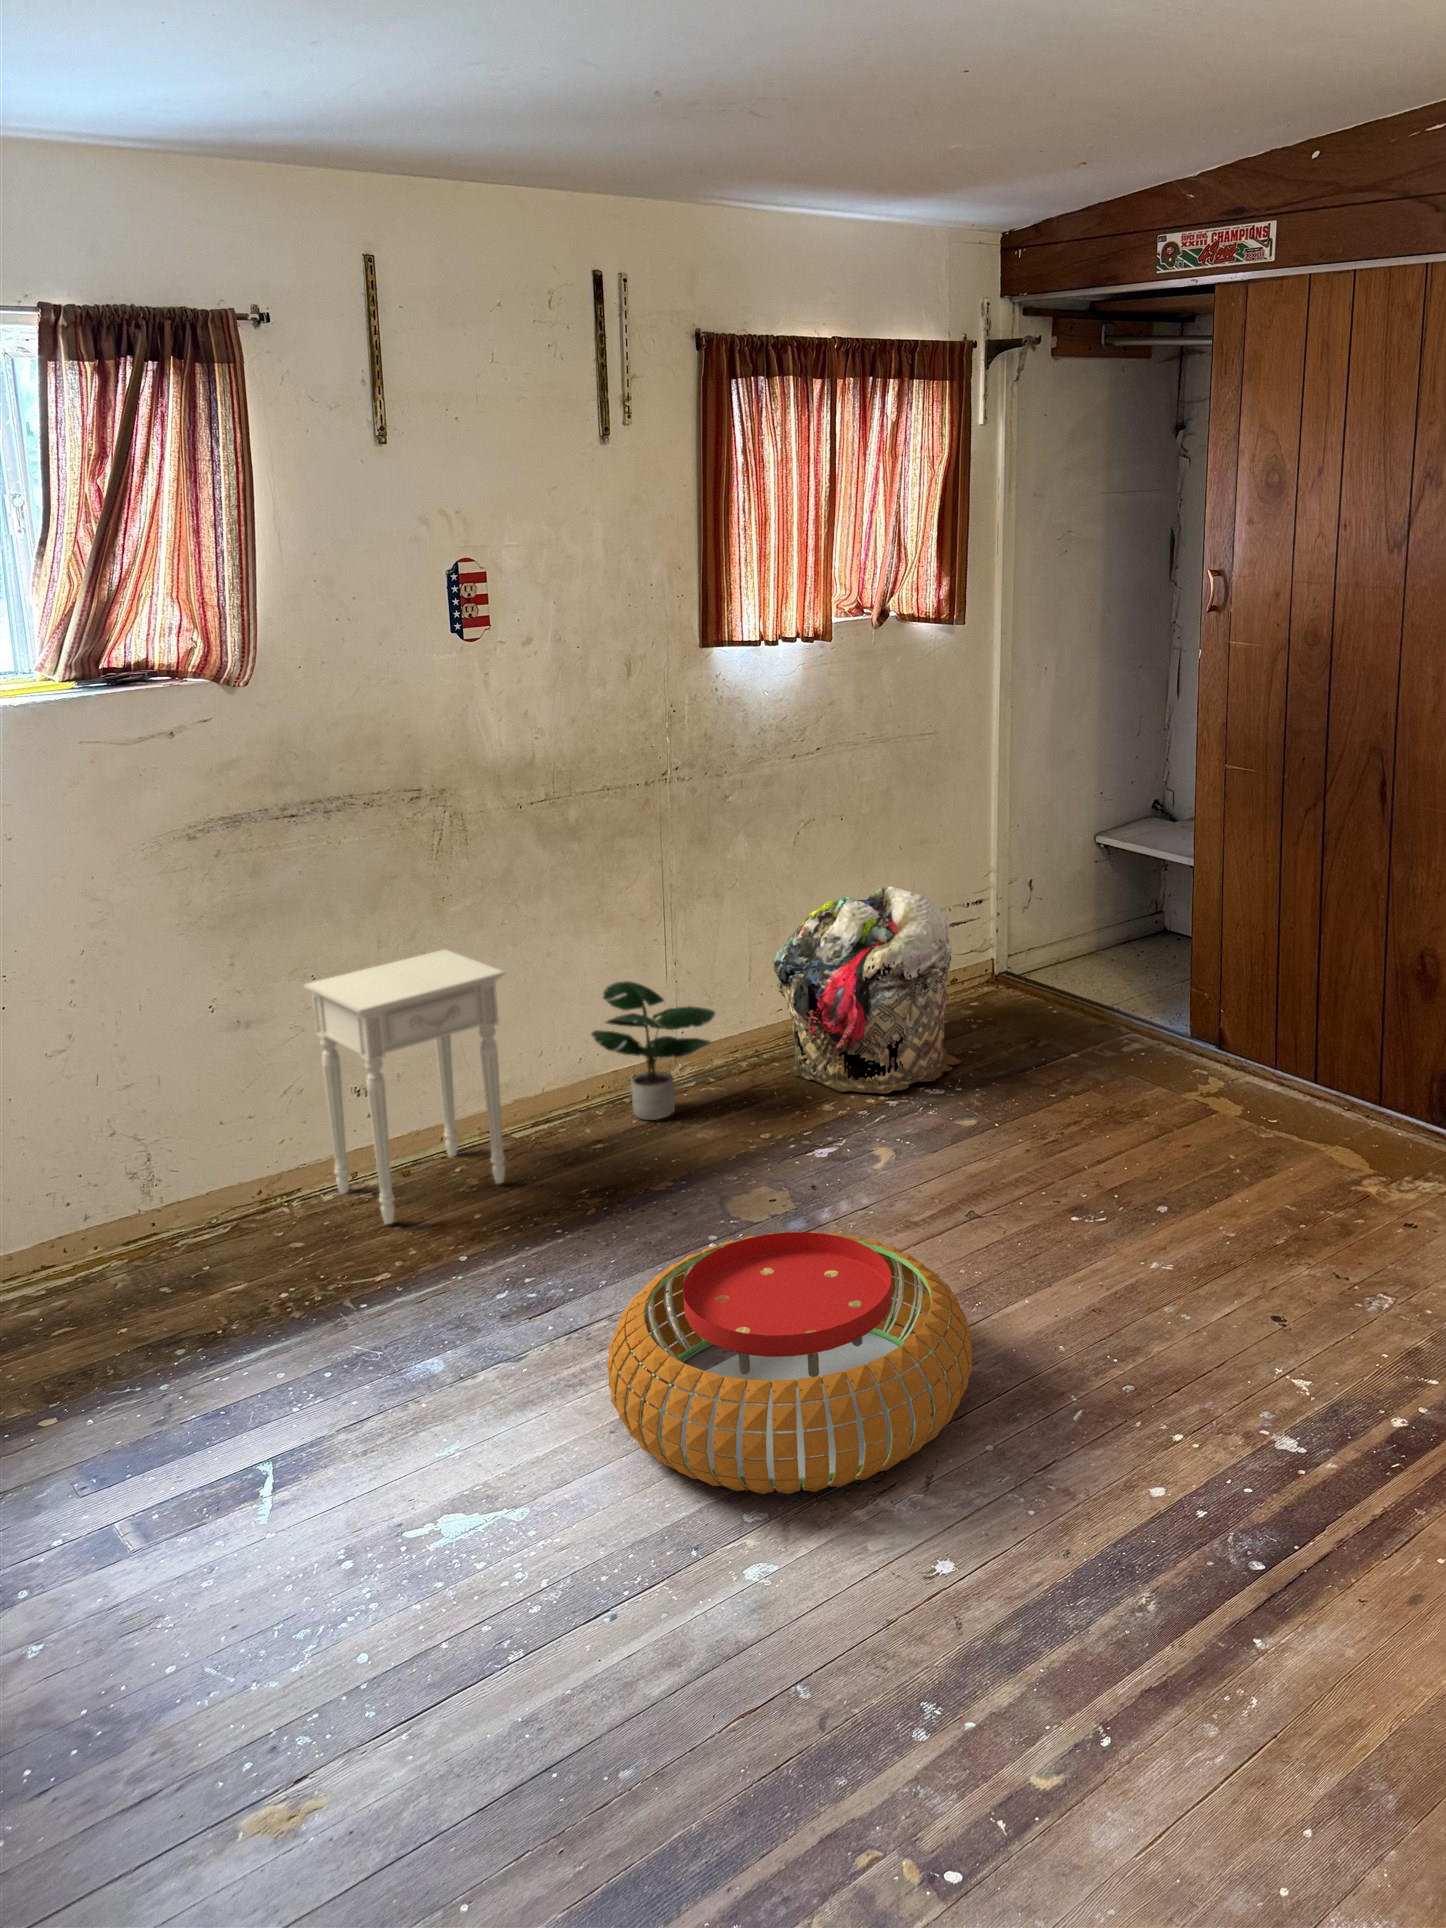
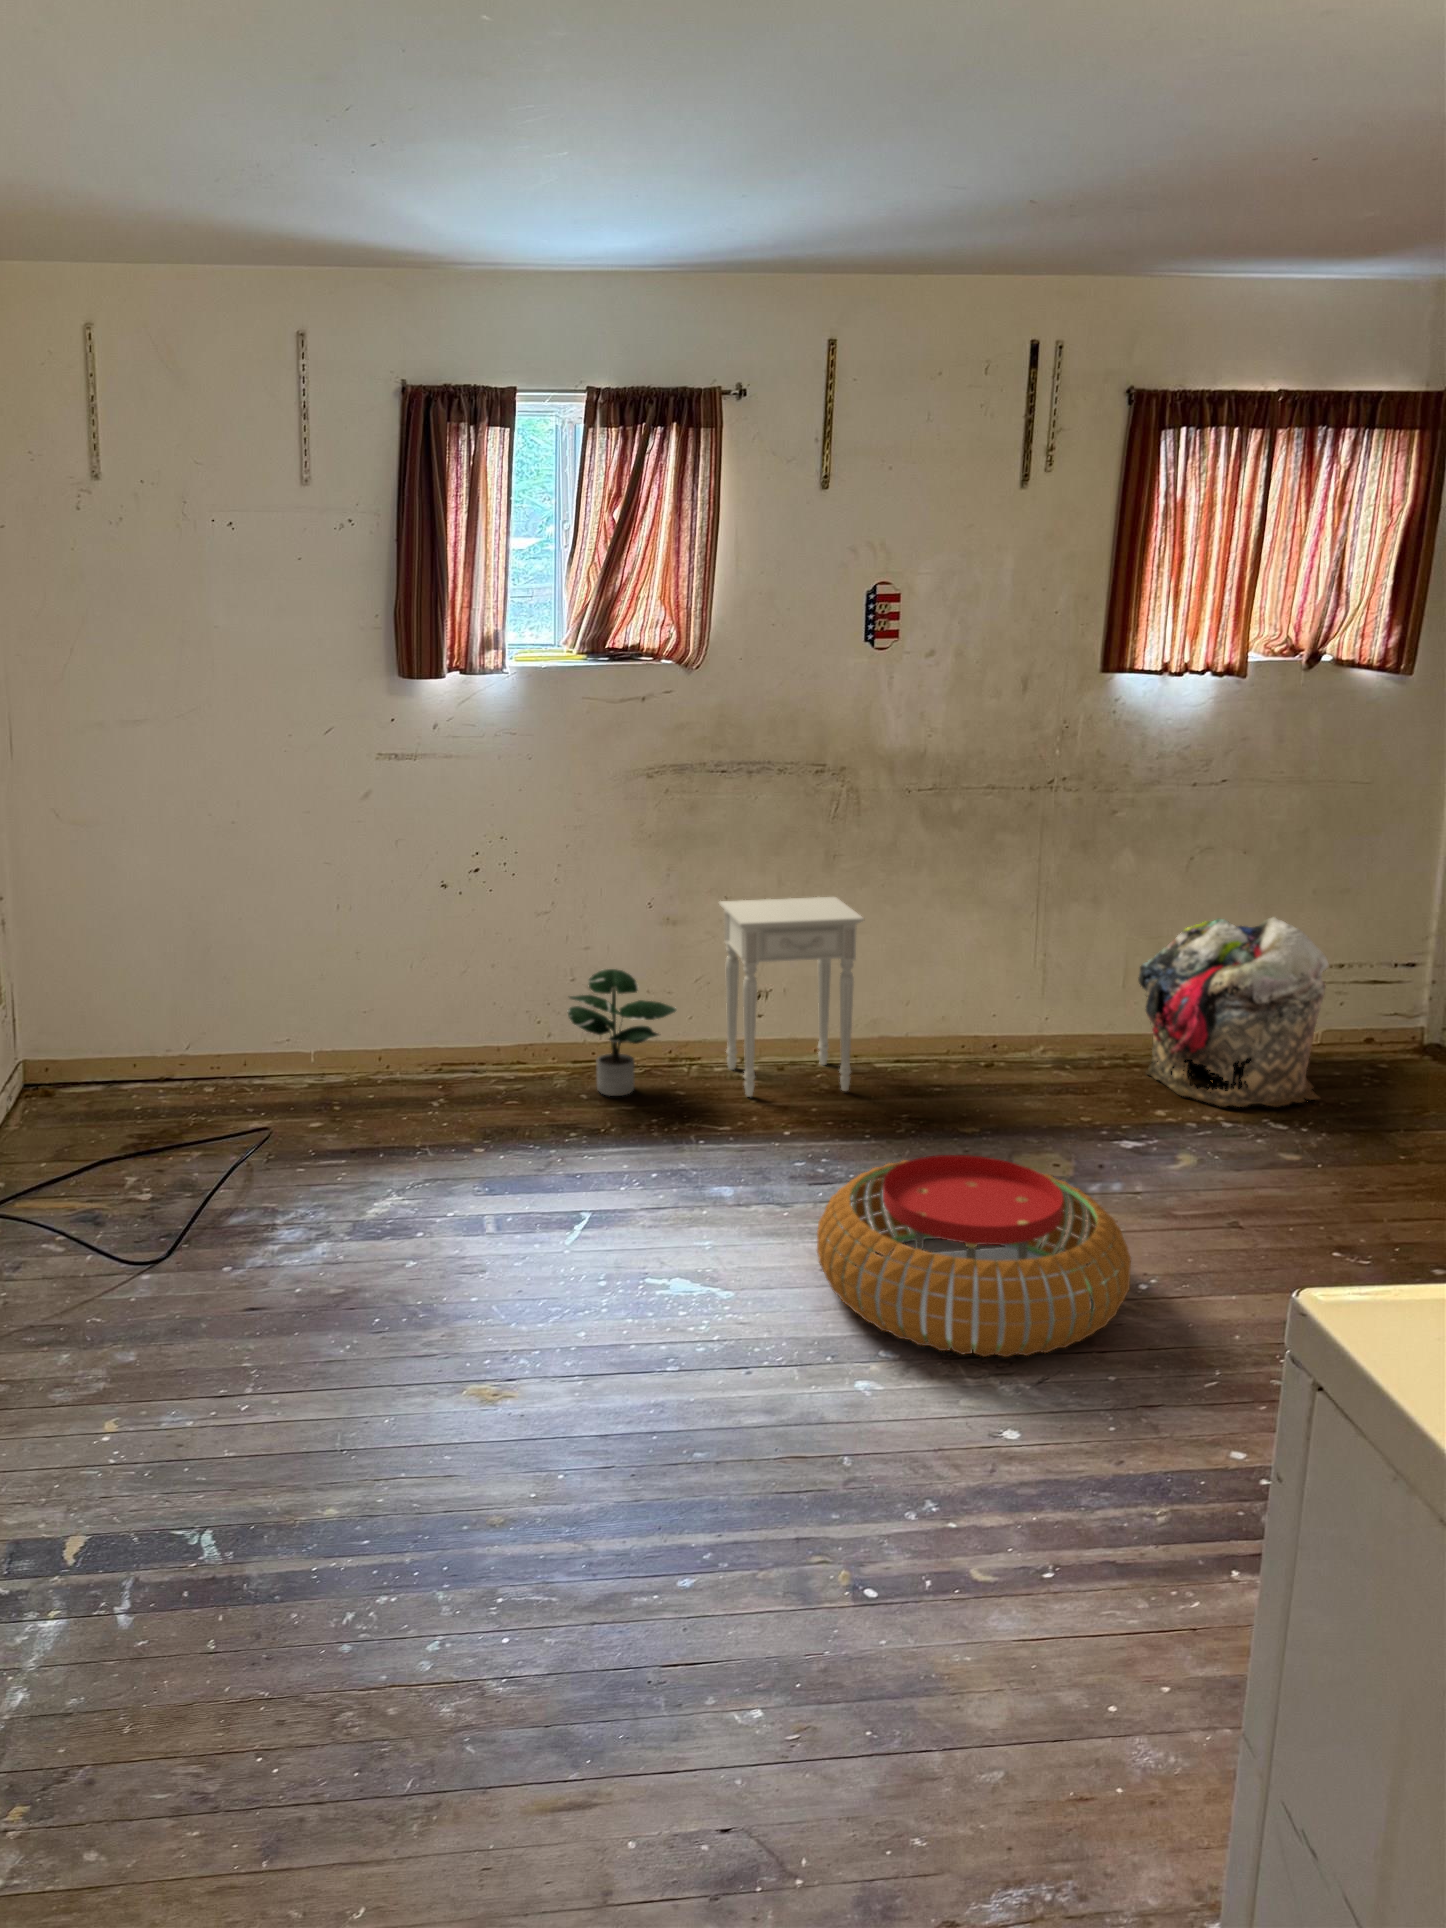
potted plant: present [592,981,715,1120] -> present [568,969,676,1096]

